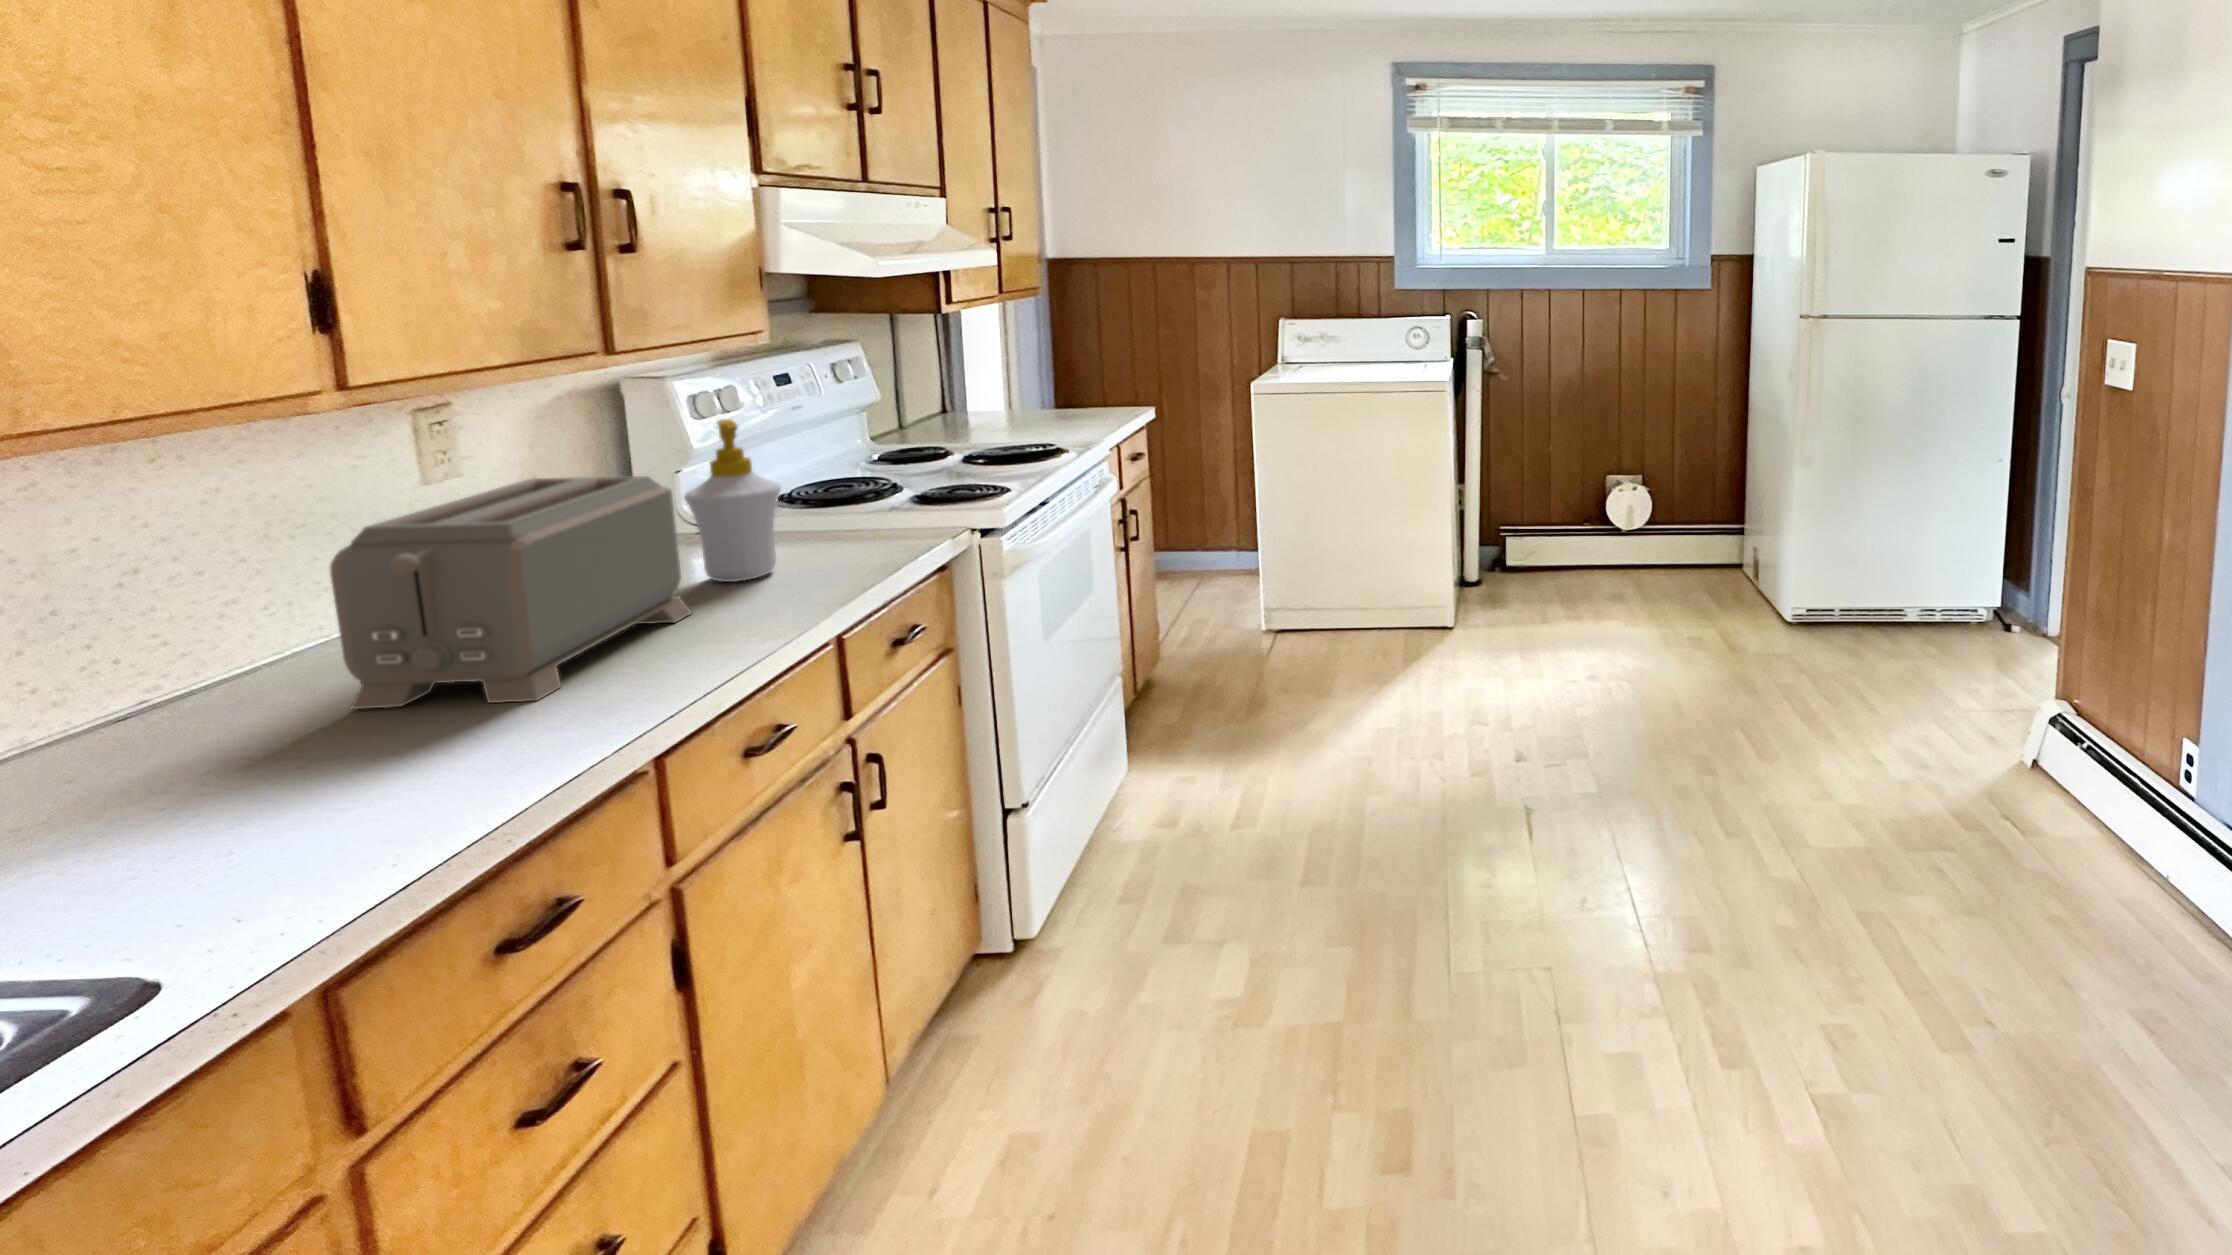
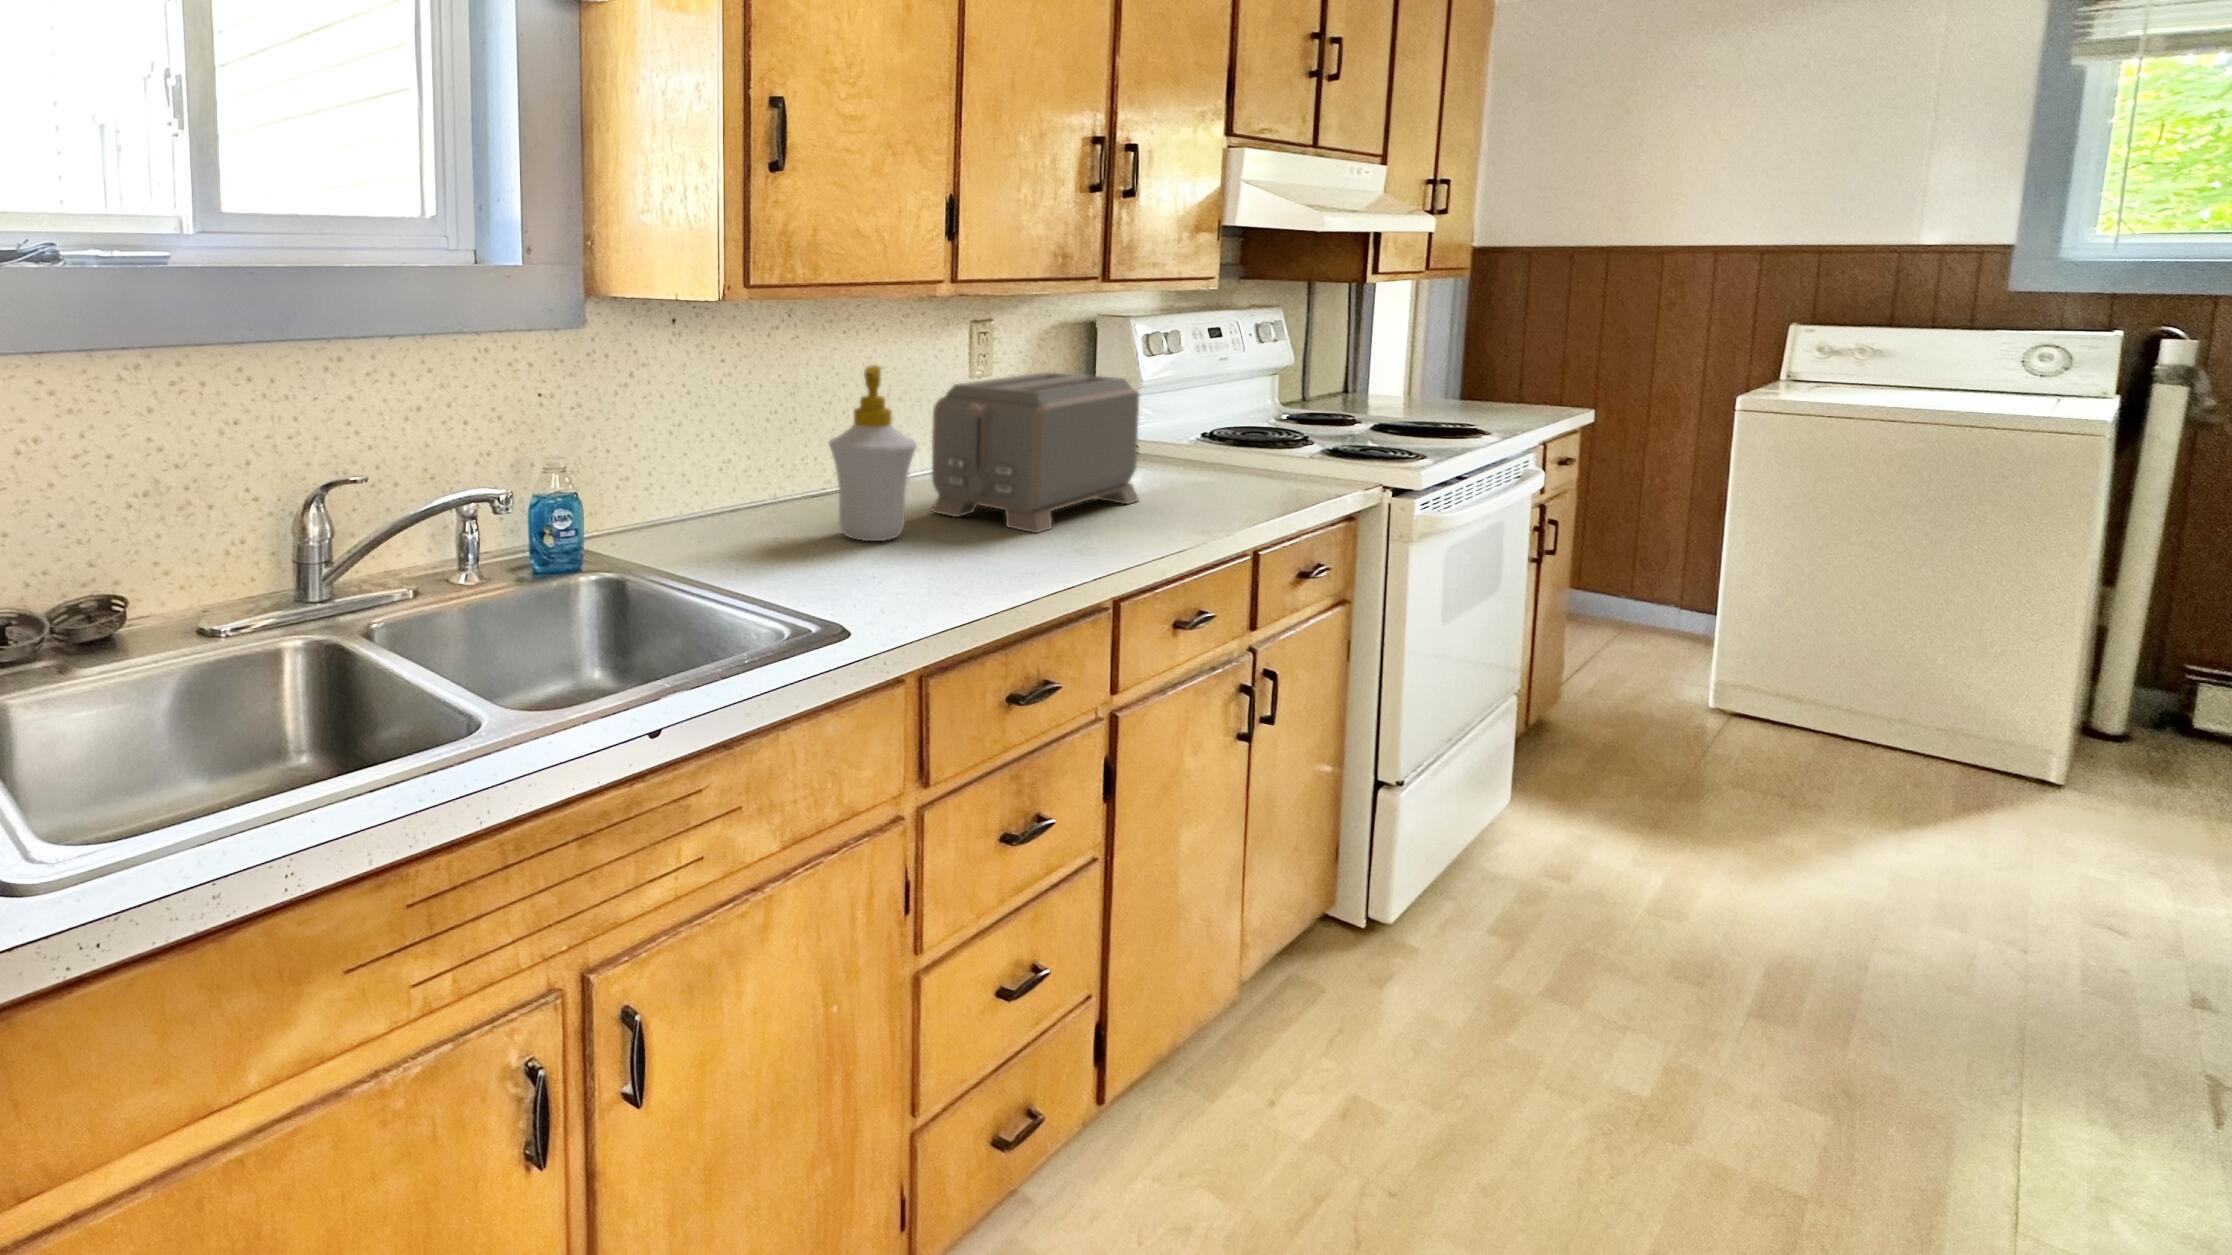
soap bottle: present [684,419,781,582] -> present [829,365,917,541]

